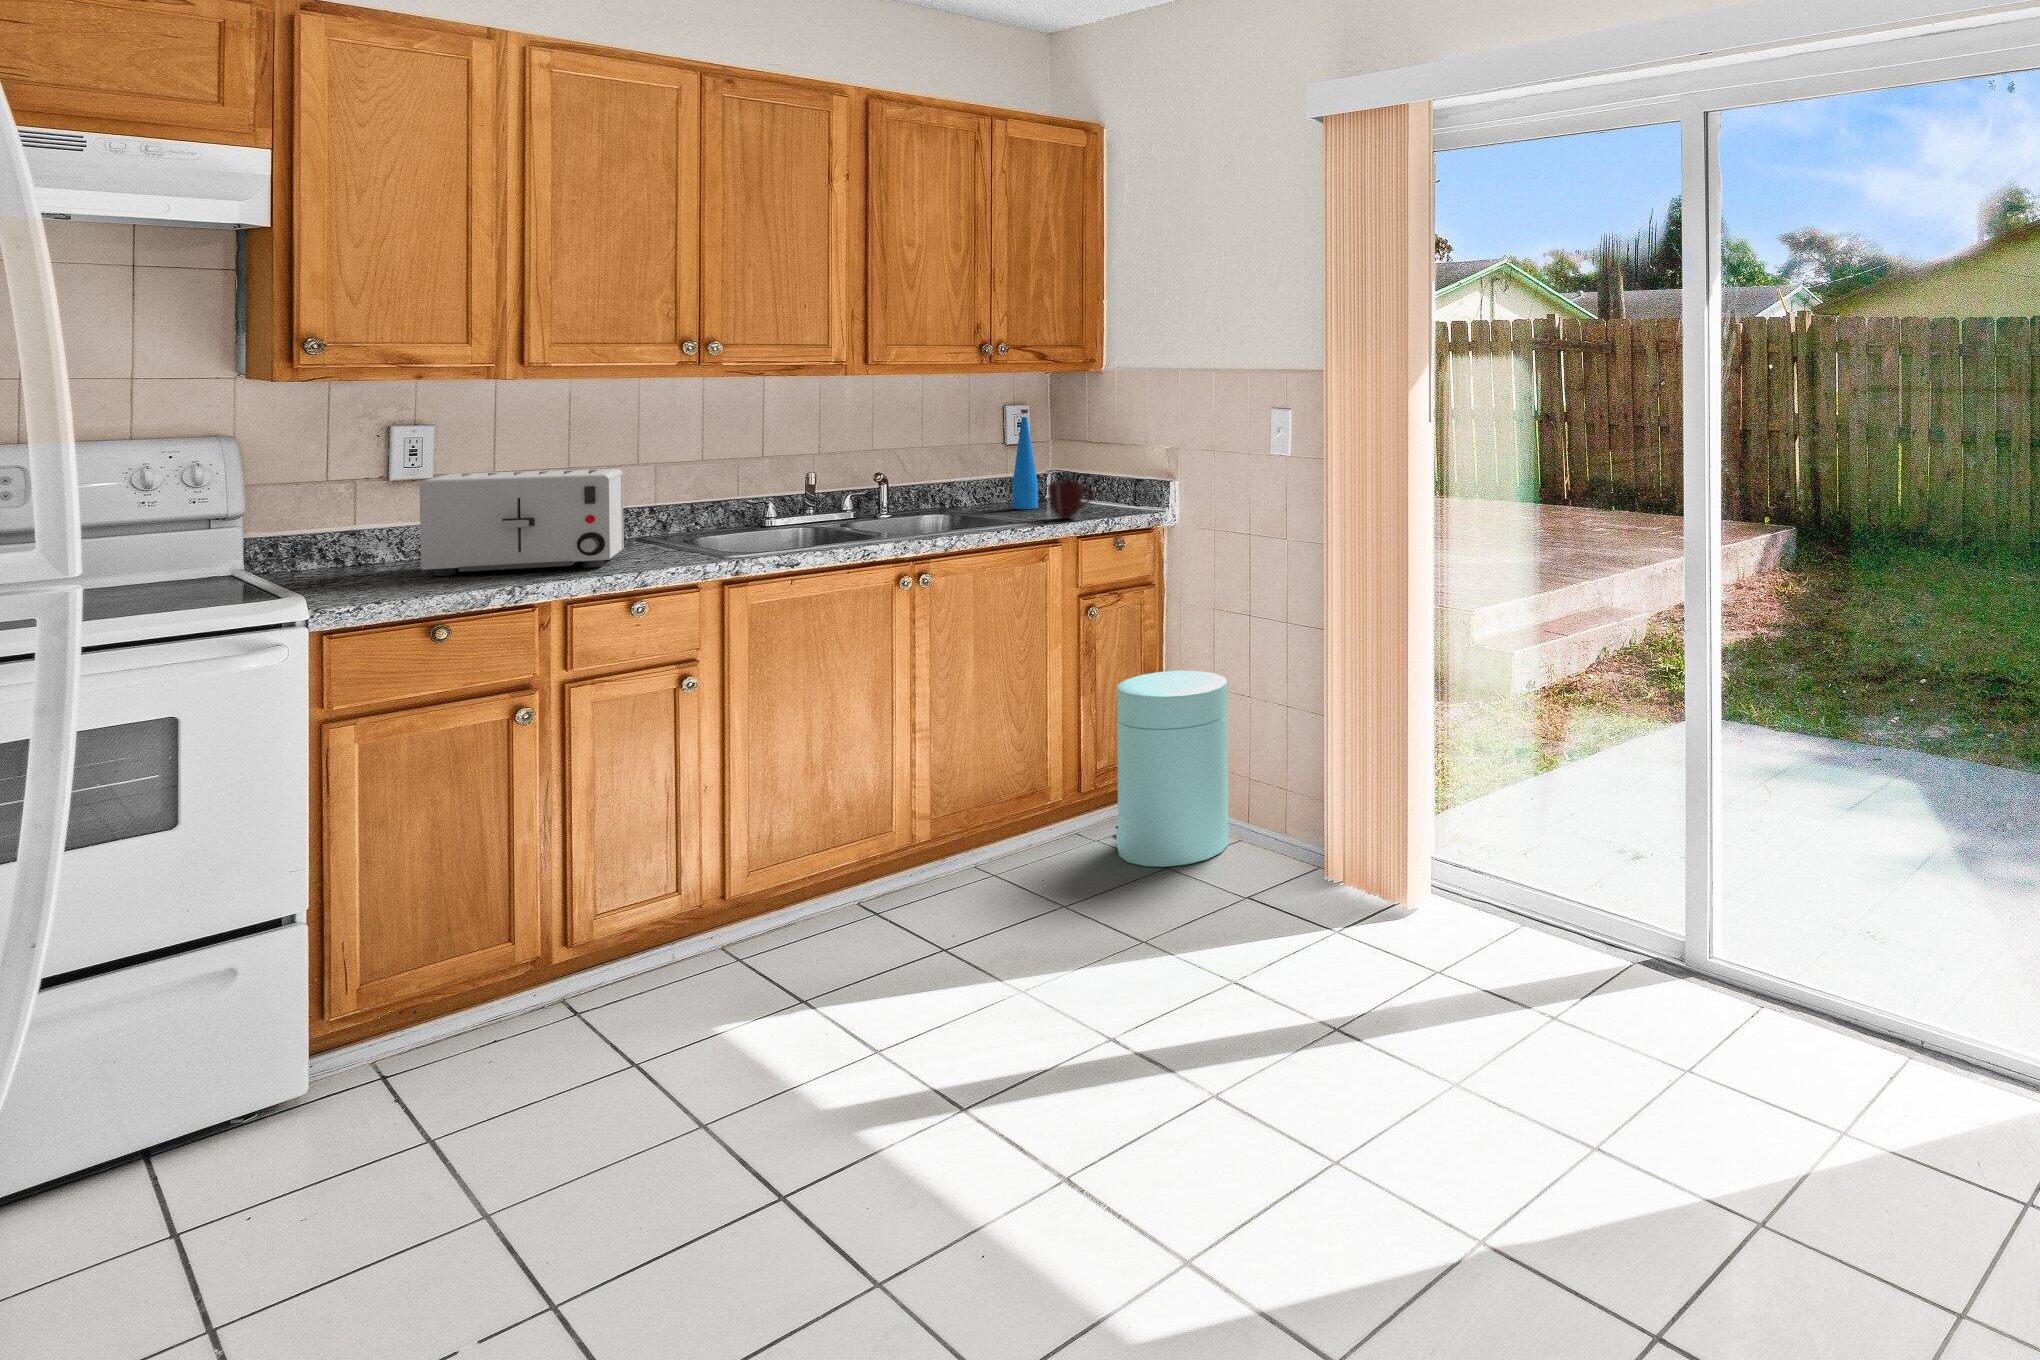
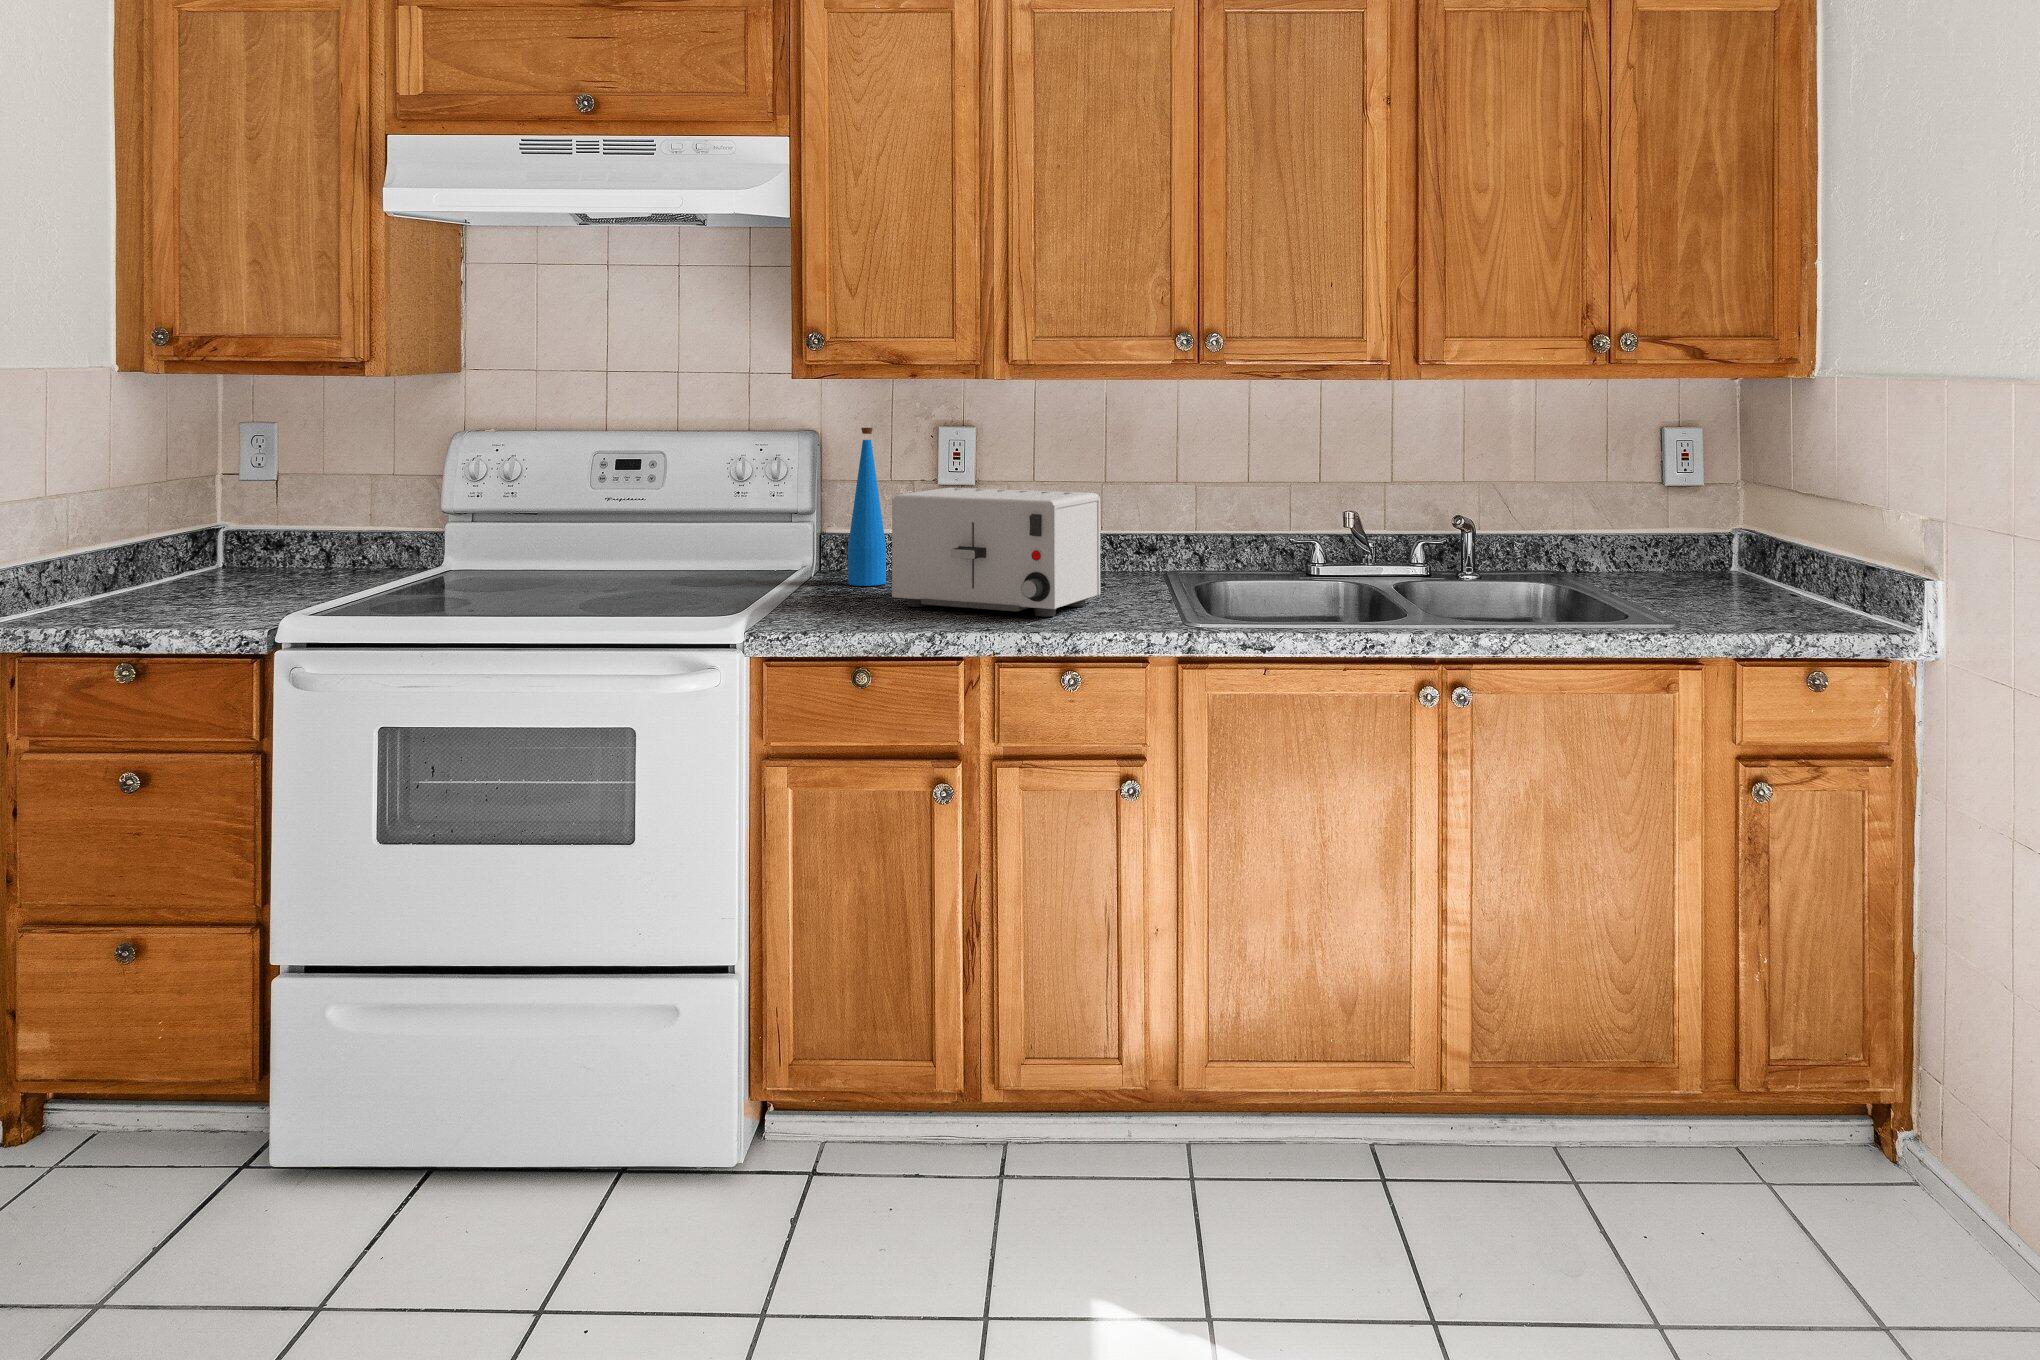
bottle: present [1012,409,1038,509] -> present [848,428,886,586]
mug: present [1048,482,1093,519] -> none [1693,553,1765,614]
trash can: present [1116,671,1228,867] -> none [1762,911,1986,1313]

